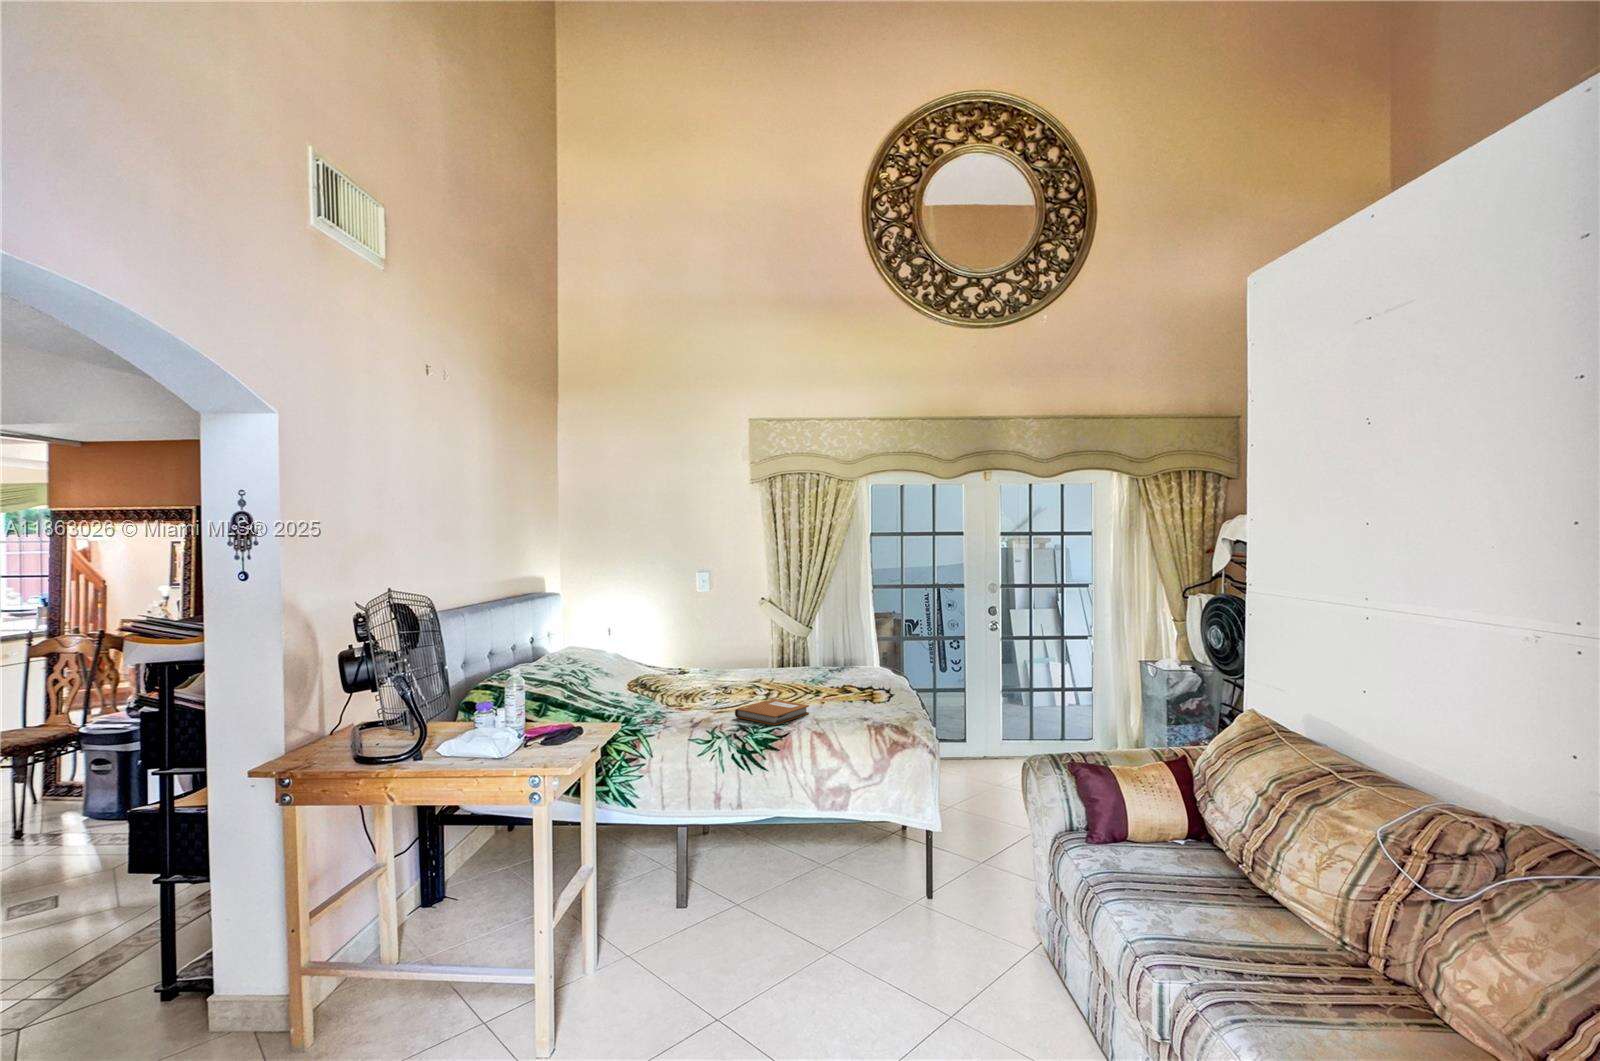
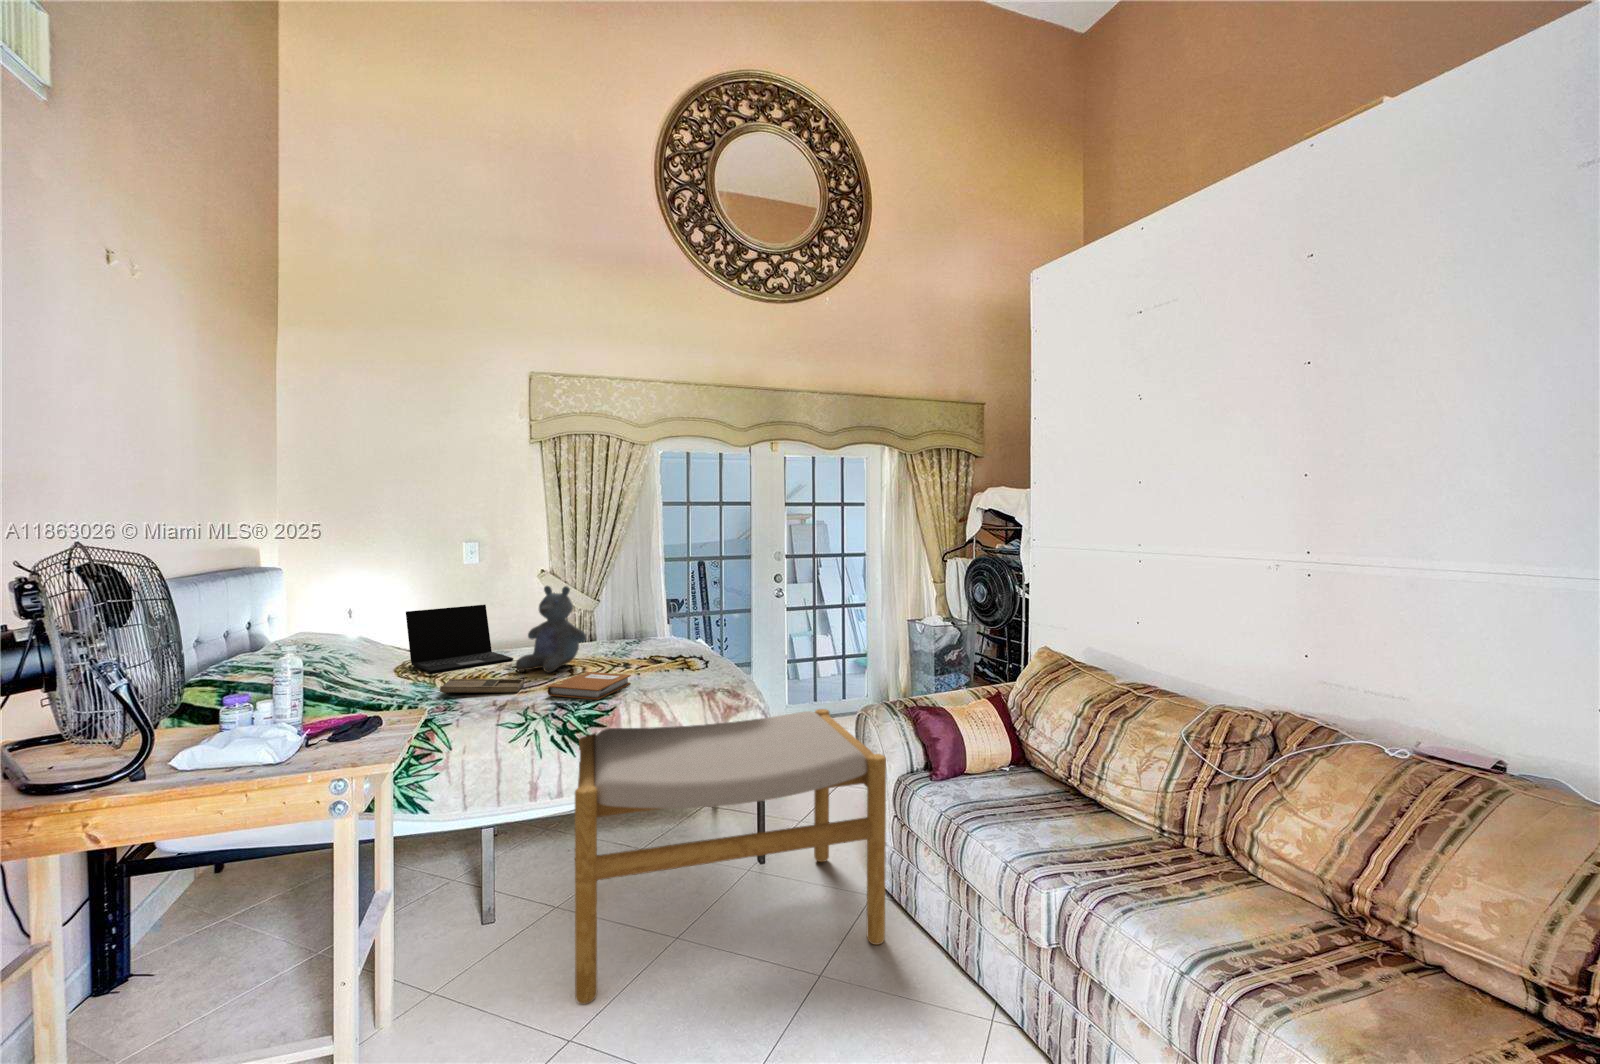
stuffed bear: none [718,617,779,697] -> present [516,586,586,673]
laptop: none [637,630,720,688] -> present [406,605,514,673]
tray: none [653,695,720,712] -> present [440,679,524,695]
footstool: none [733,751,1031,1003] -> present [575,709,886,1004]

